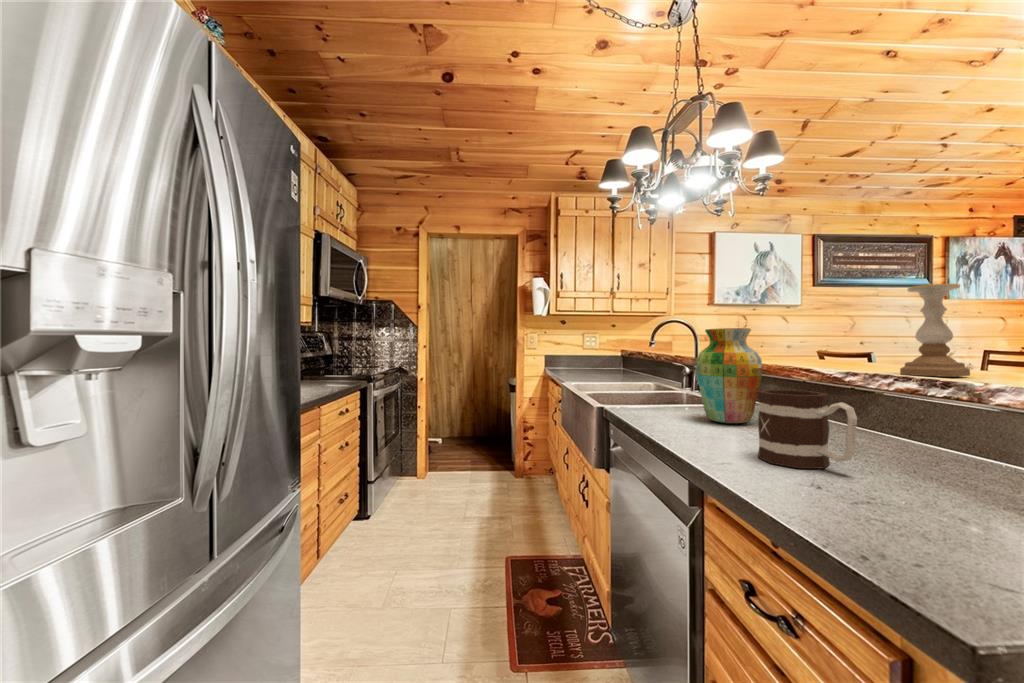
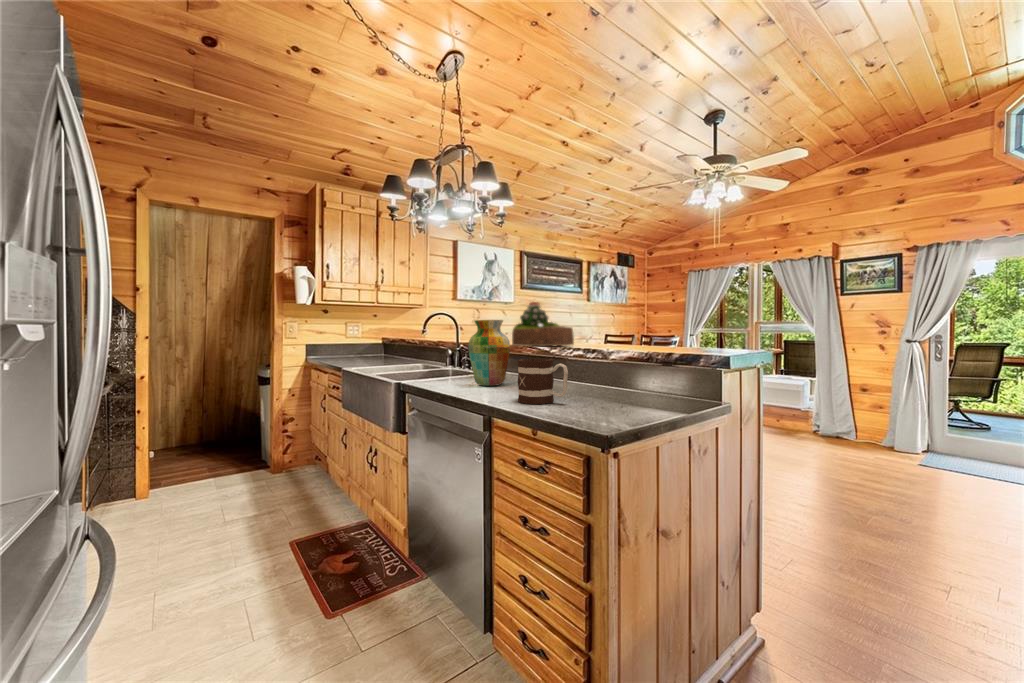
candle holder: present [900,284,970,377] -> none [580,296,608,348]
succulent plant: none [771,301,891,370] -> present [512,302,574,346]

